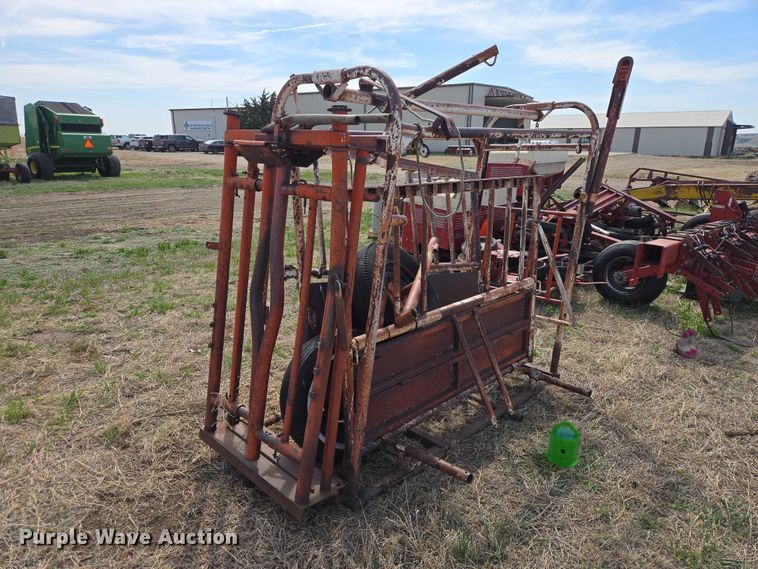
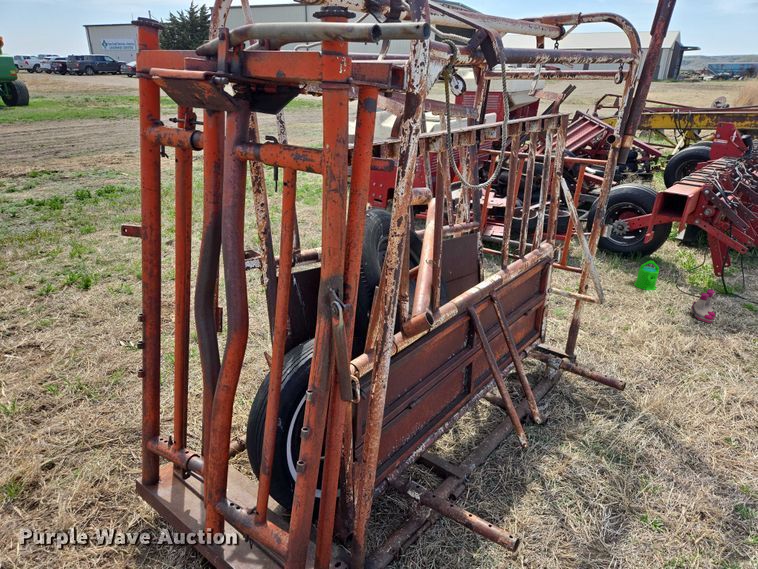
watering can: present [545,421,580,467] -> present [634,261,659,290]

